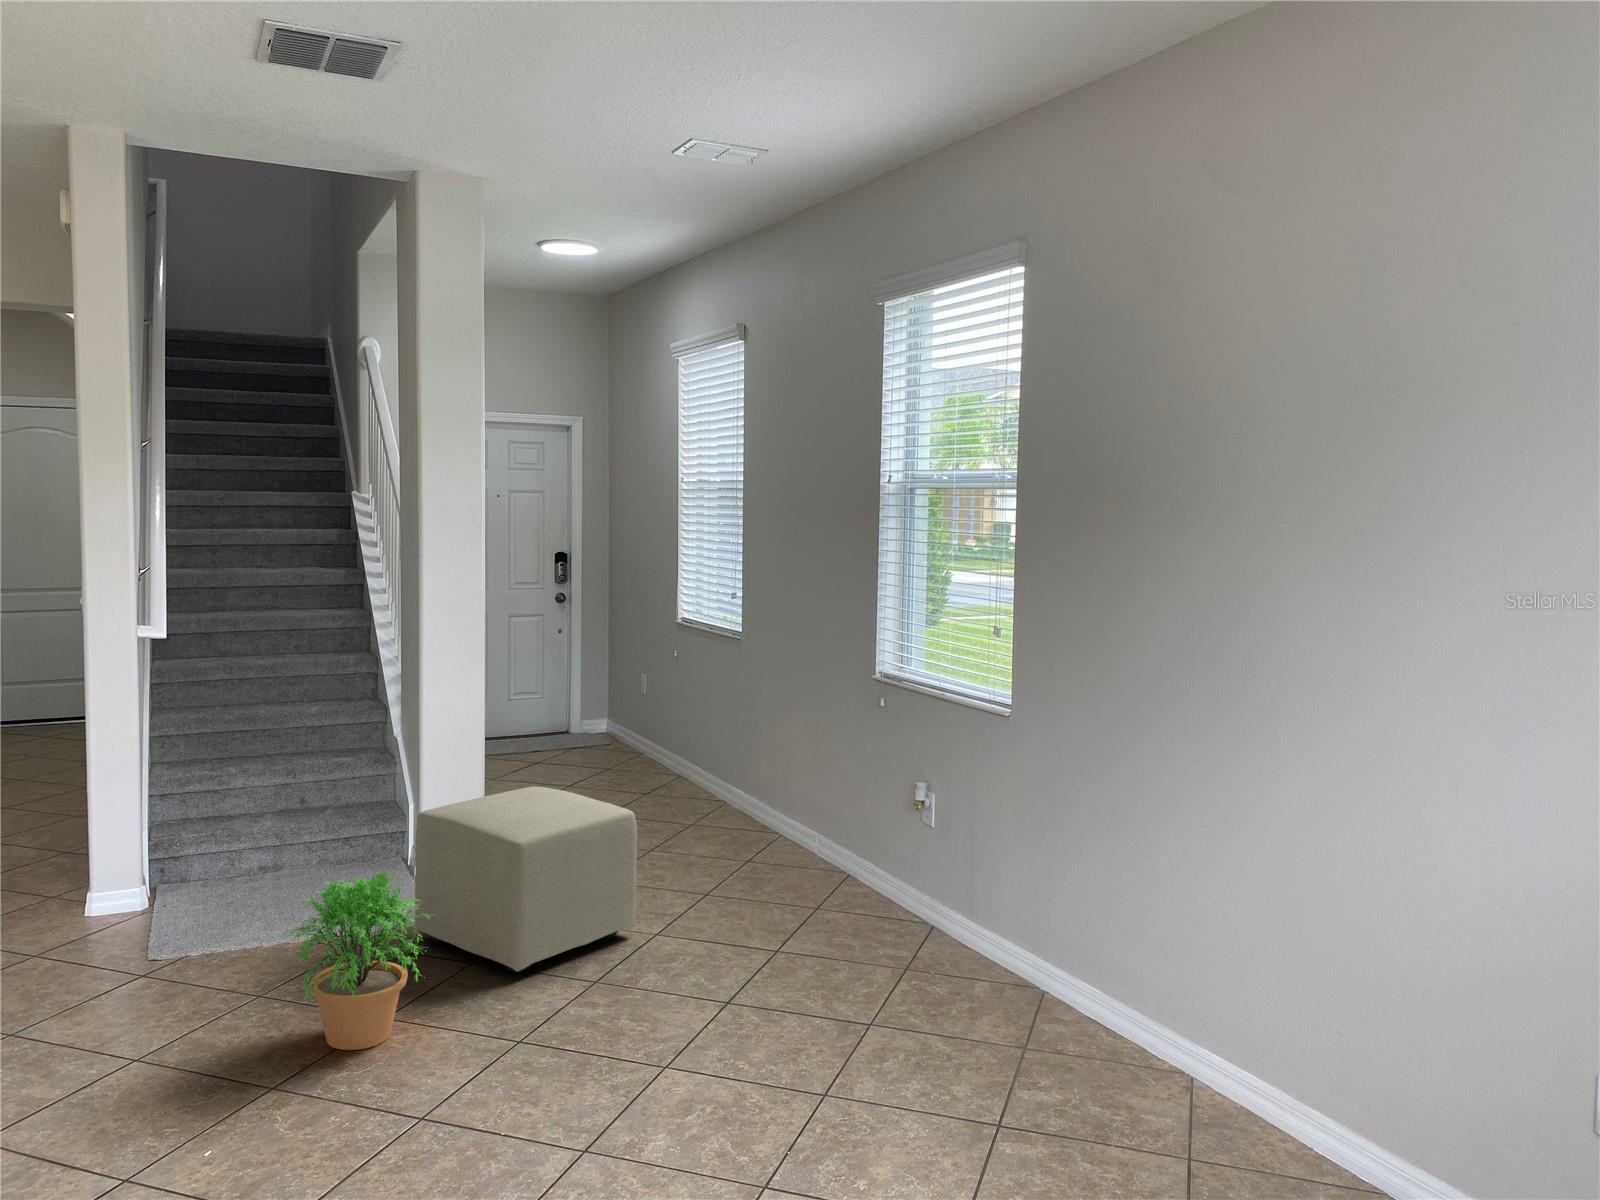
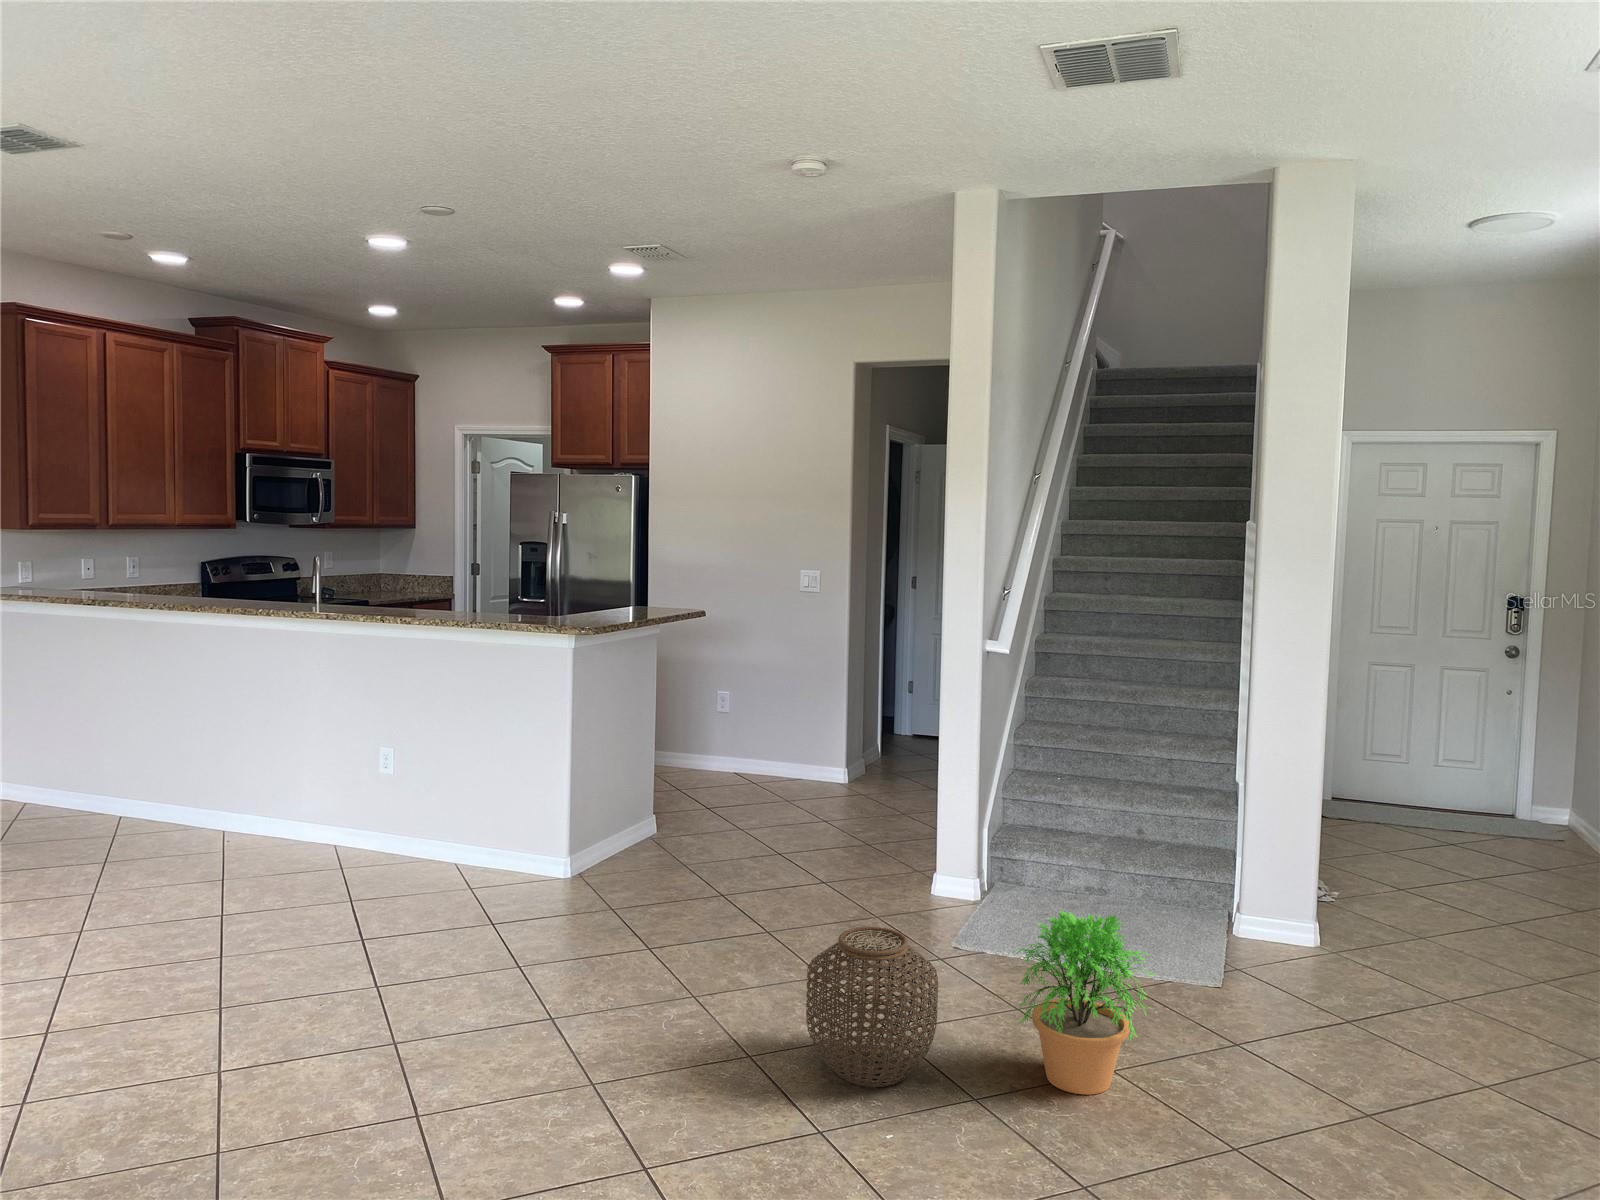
ottoman: present [415,786,637,972] -> none [1192,862,1466,1072]
woven basket: none [53,947,219,1124] -> present [806,927,938,1087]

